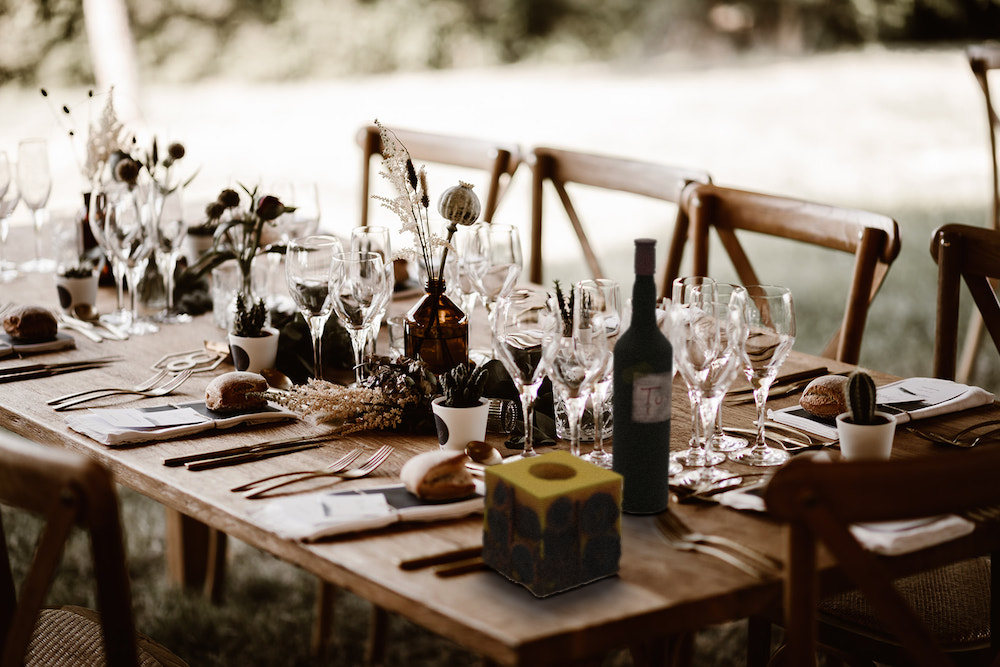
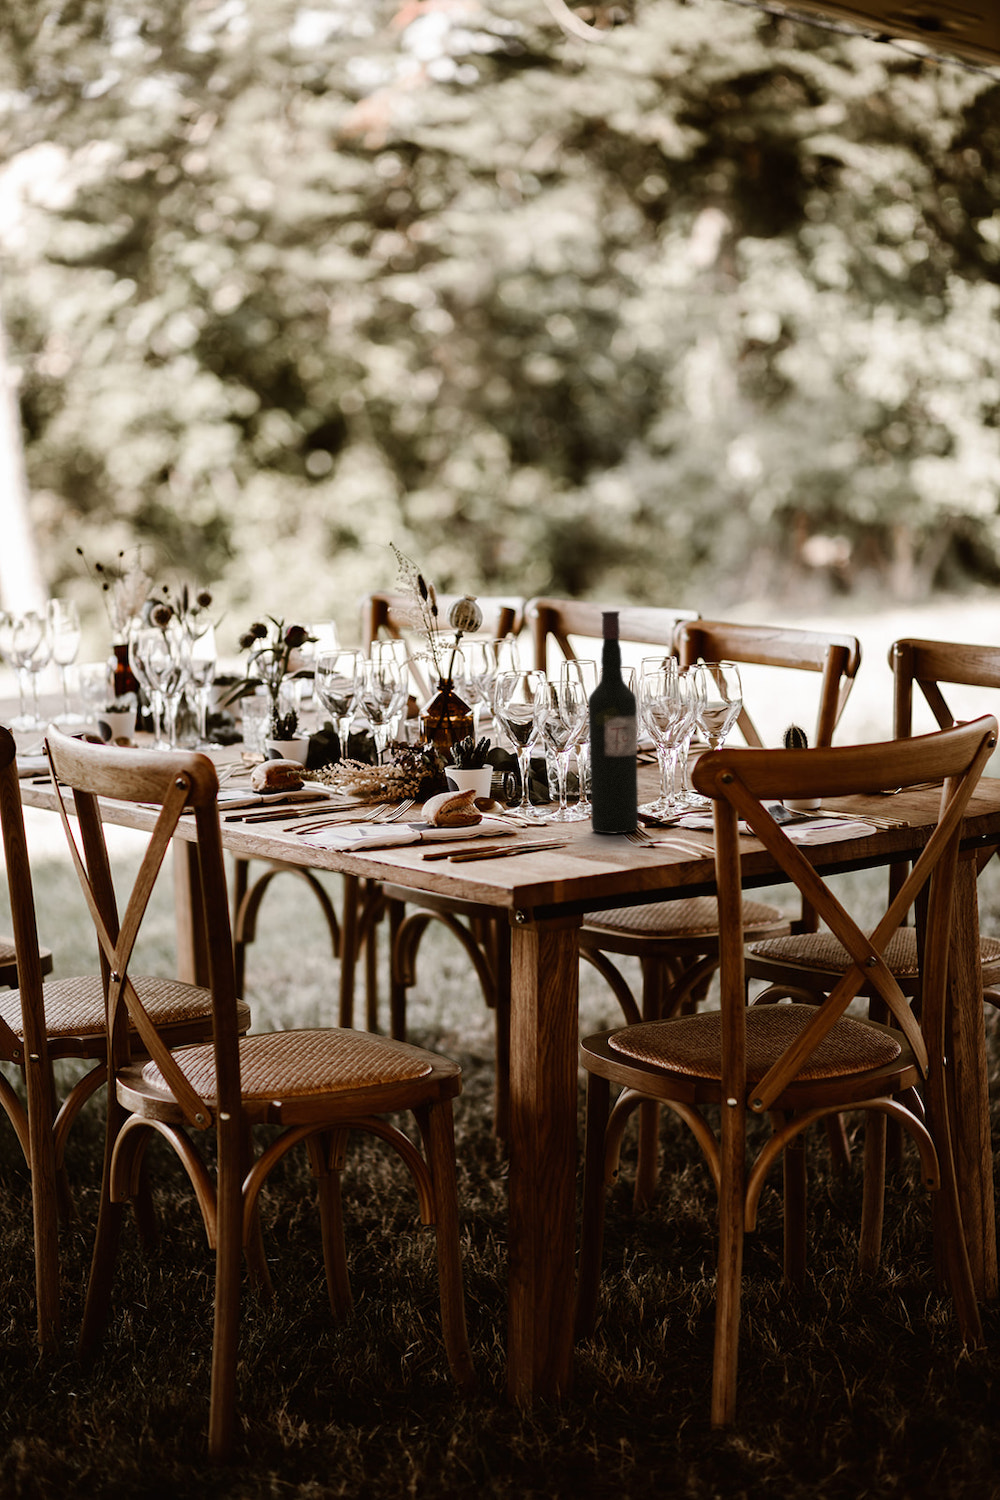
candle: present [482,450,623,598] -> none [486,770,595,868]

